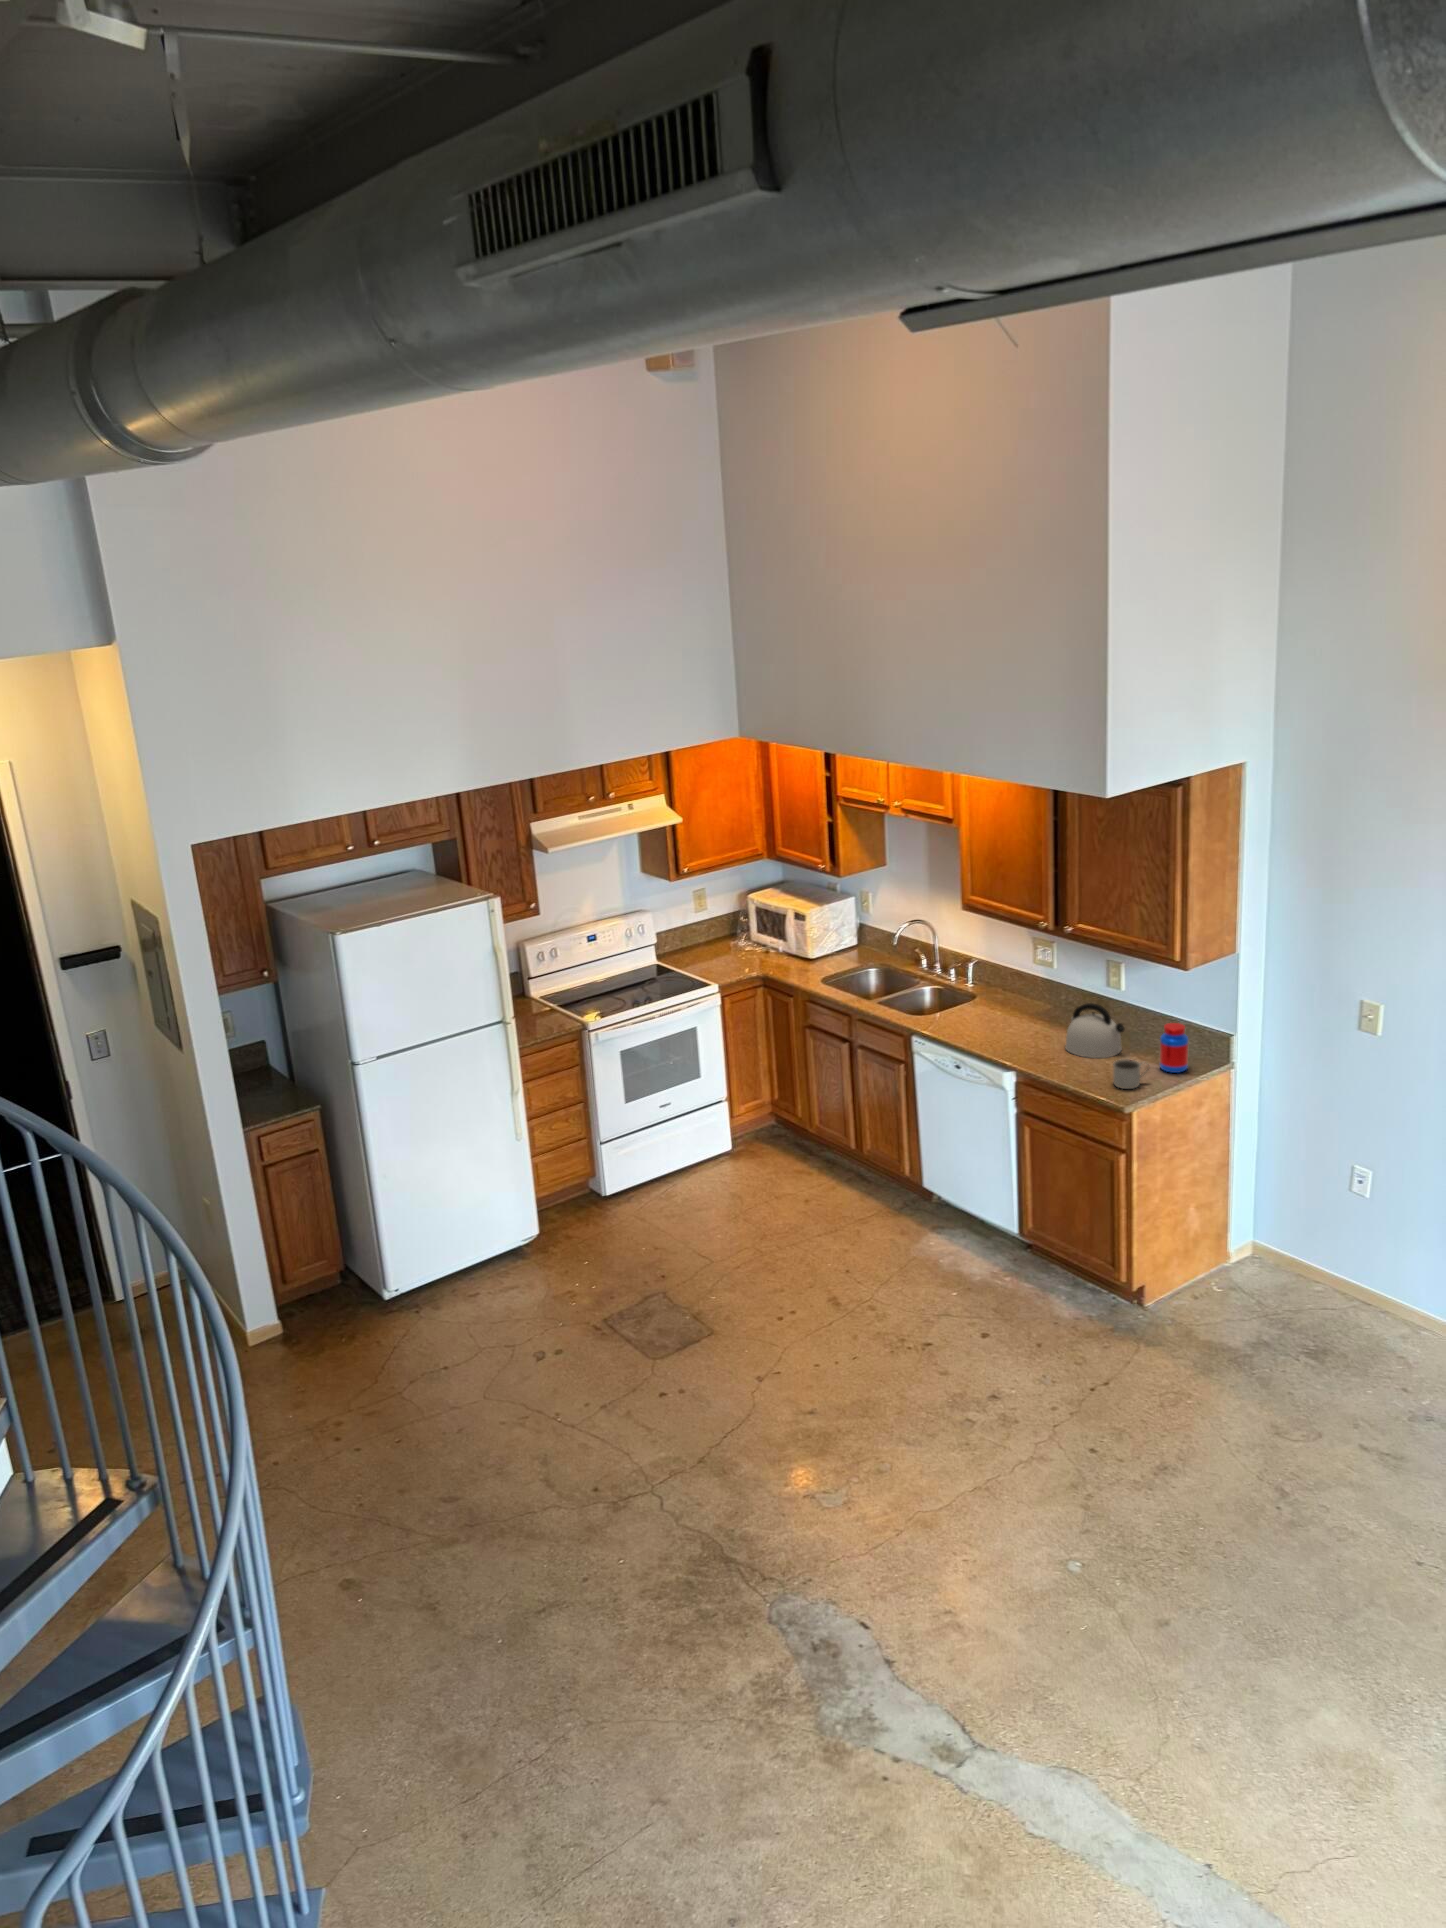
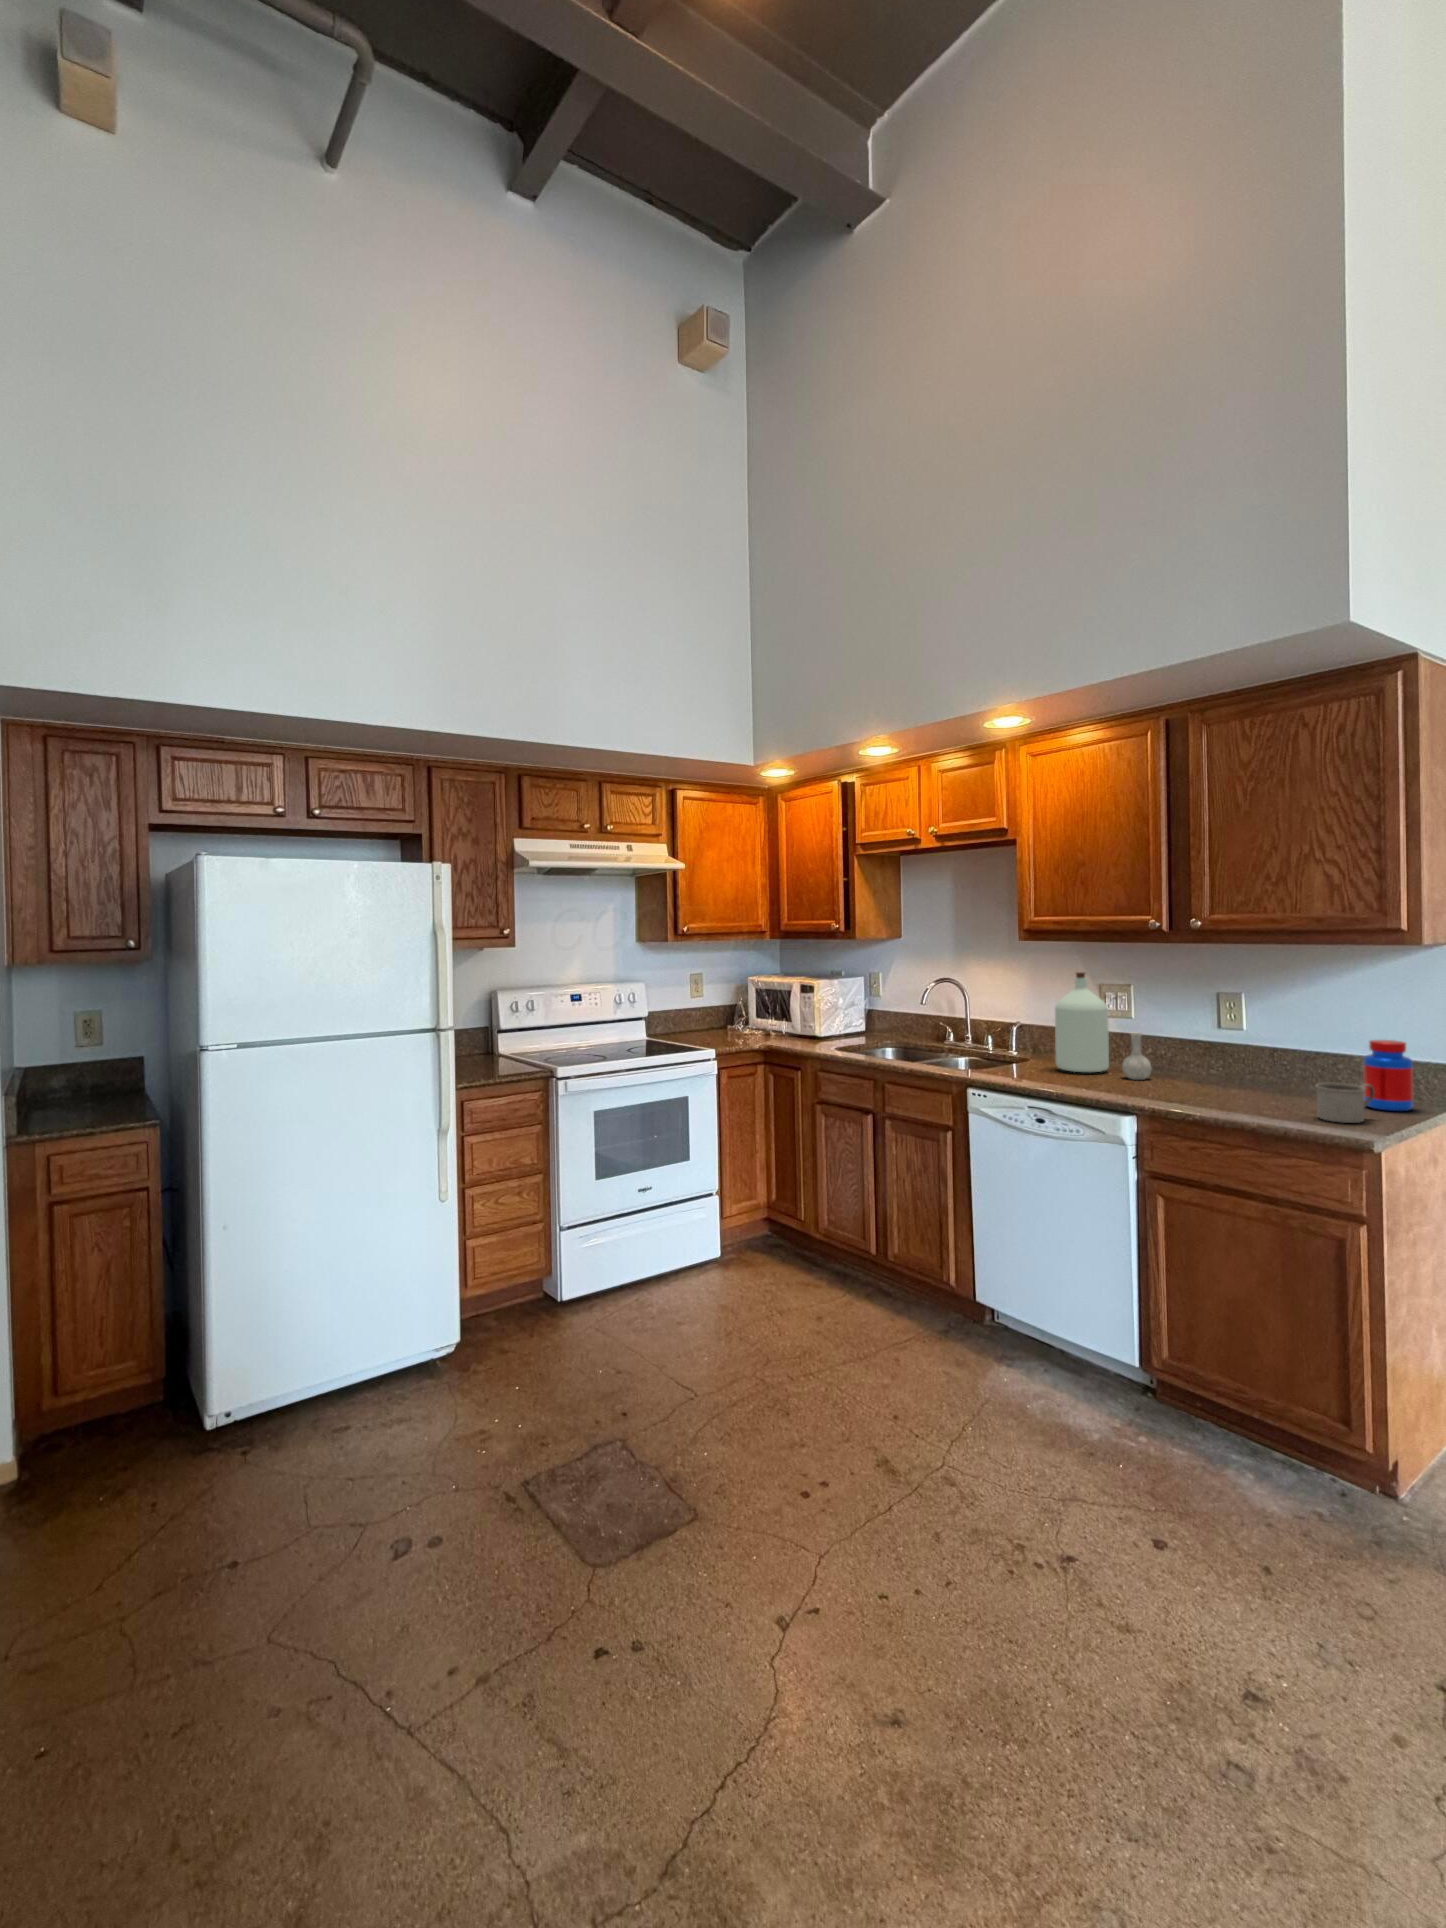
bottle: none [988,938,1051,1029] -> present [1055,972,1152,1080]
kettle: present [1065,1003,1124,1058] -> none [1193,1028,1289,1100]

